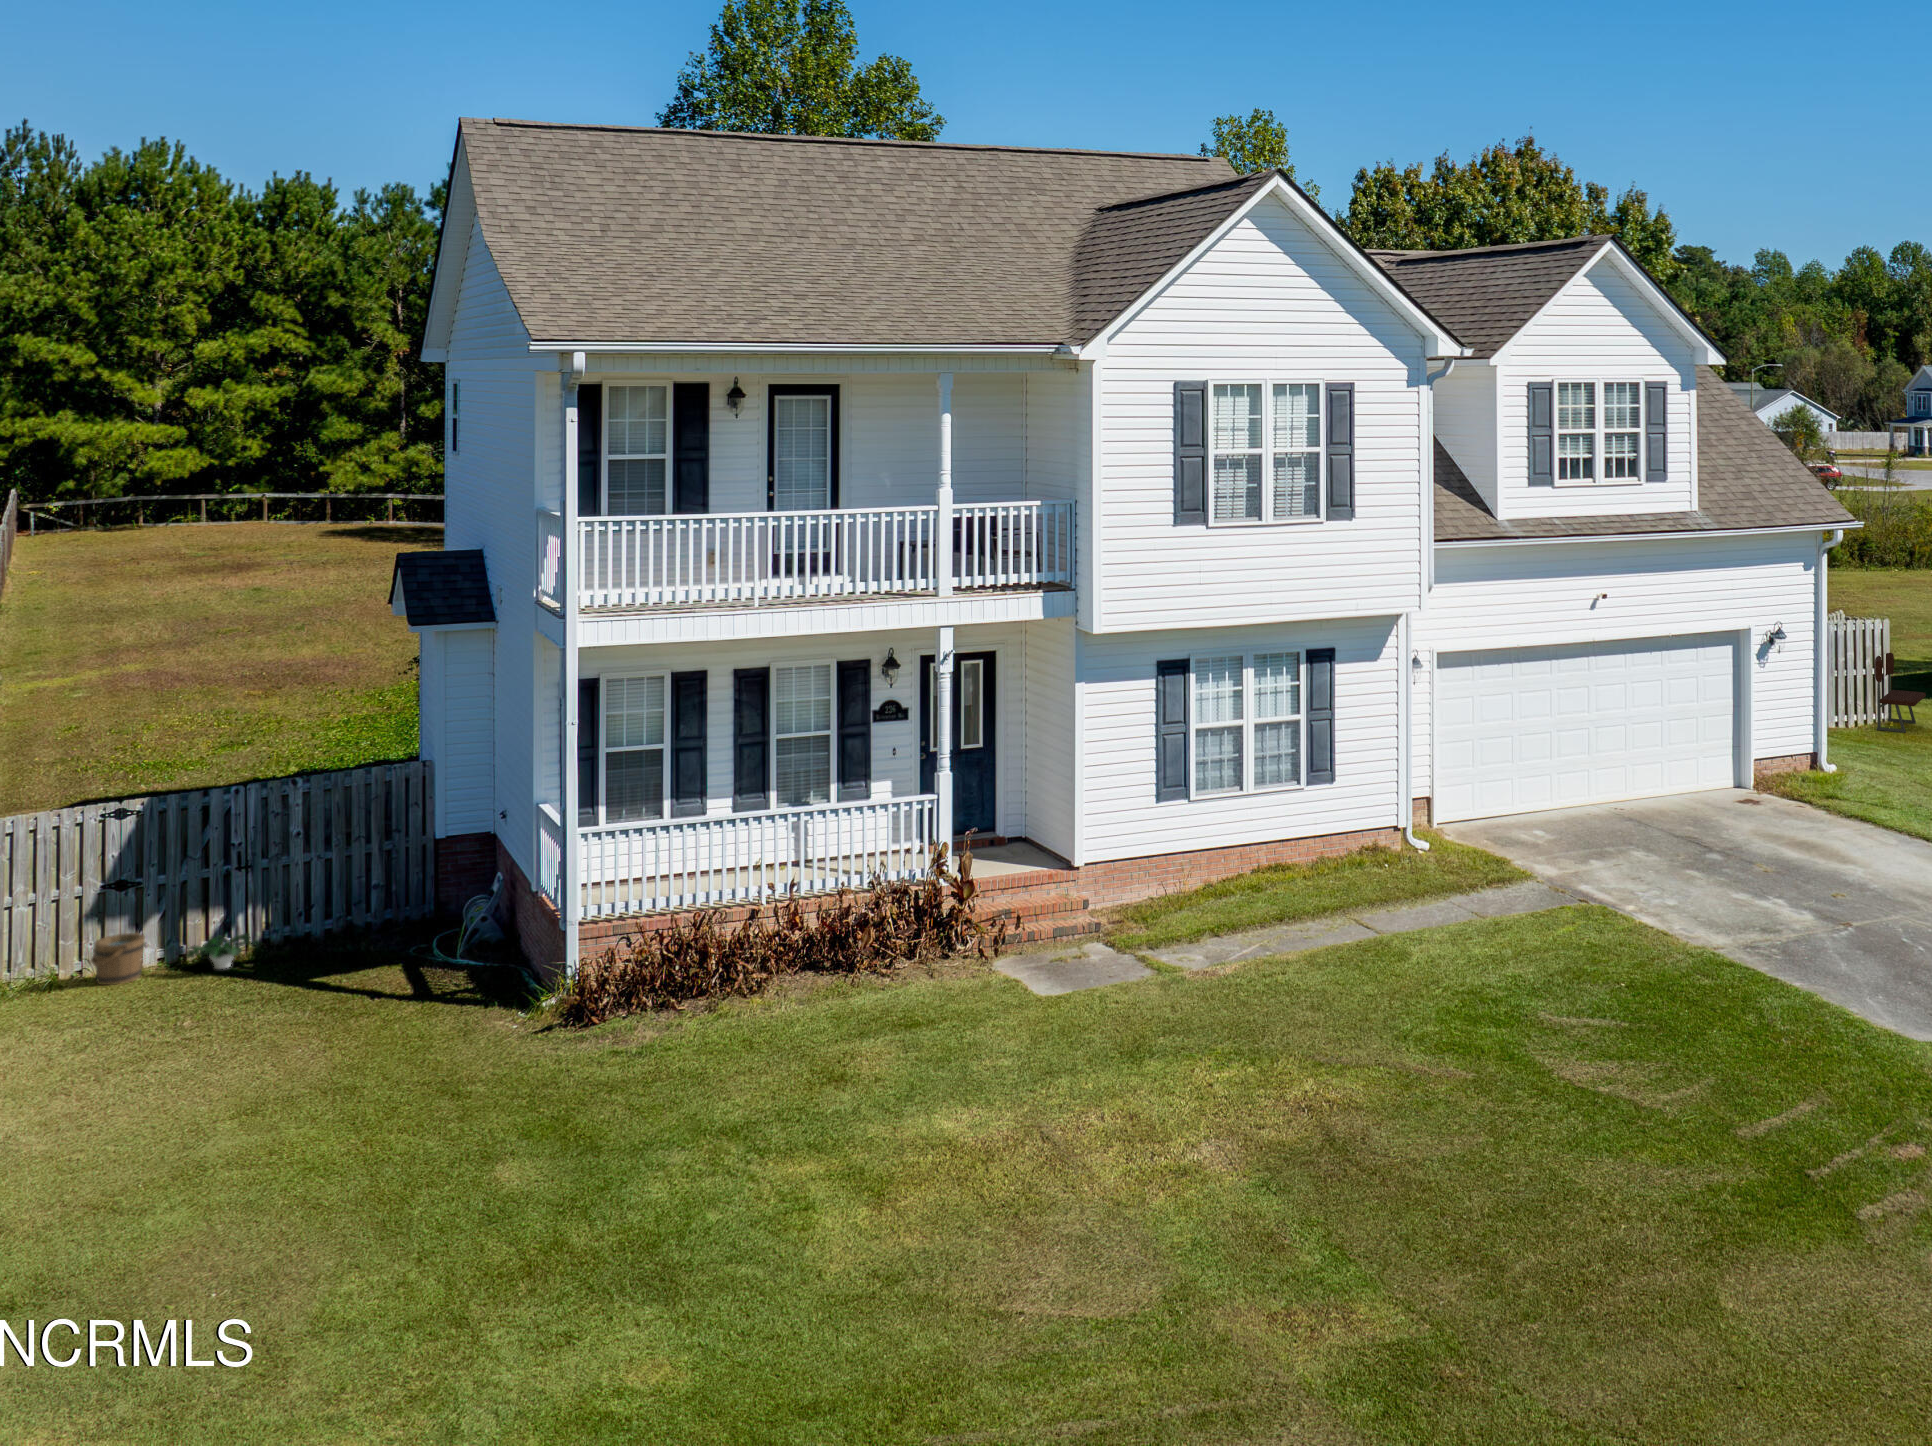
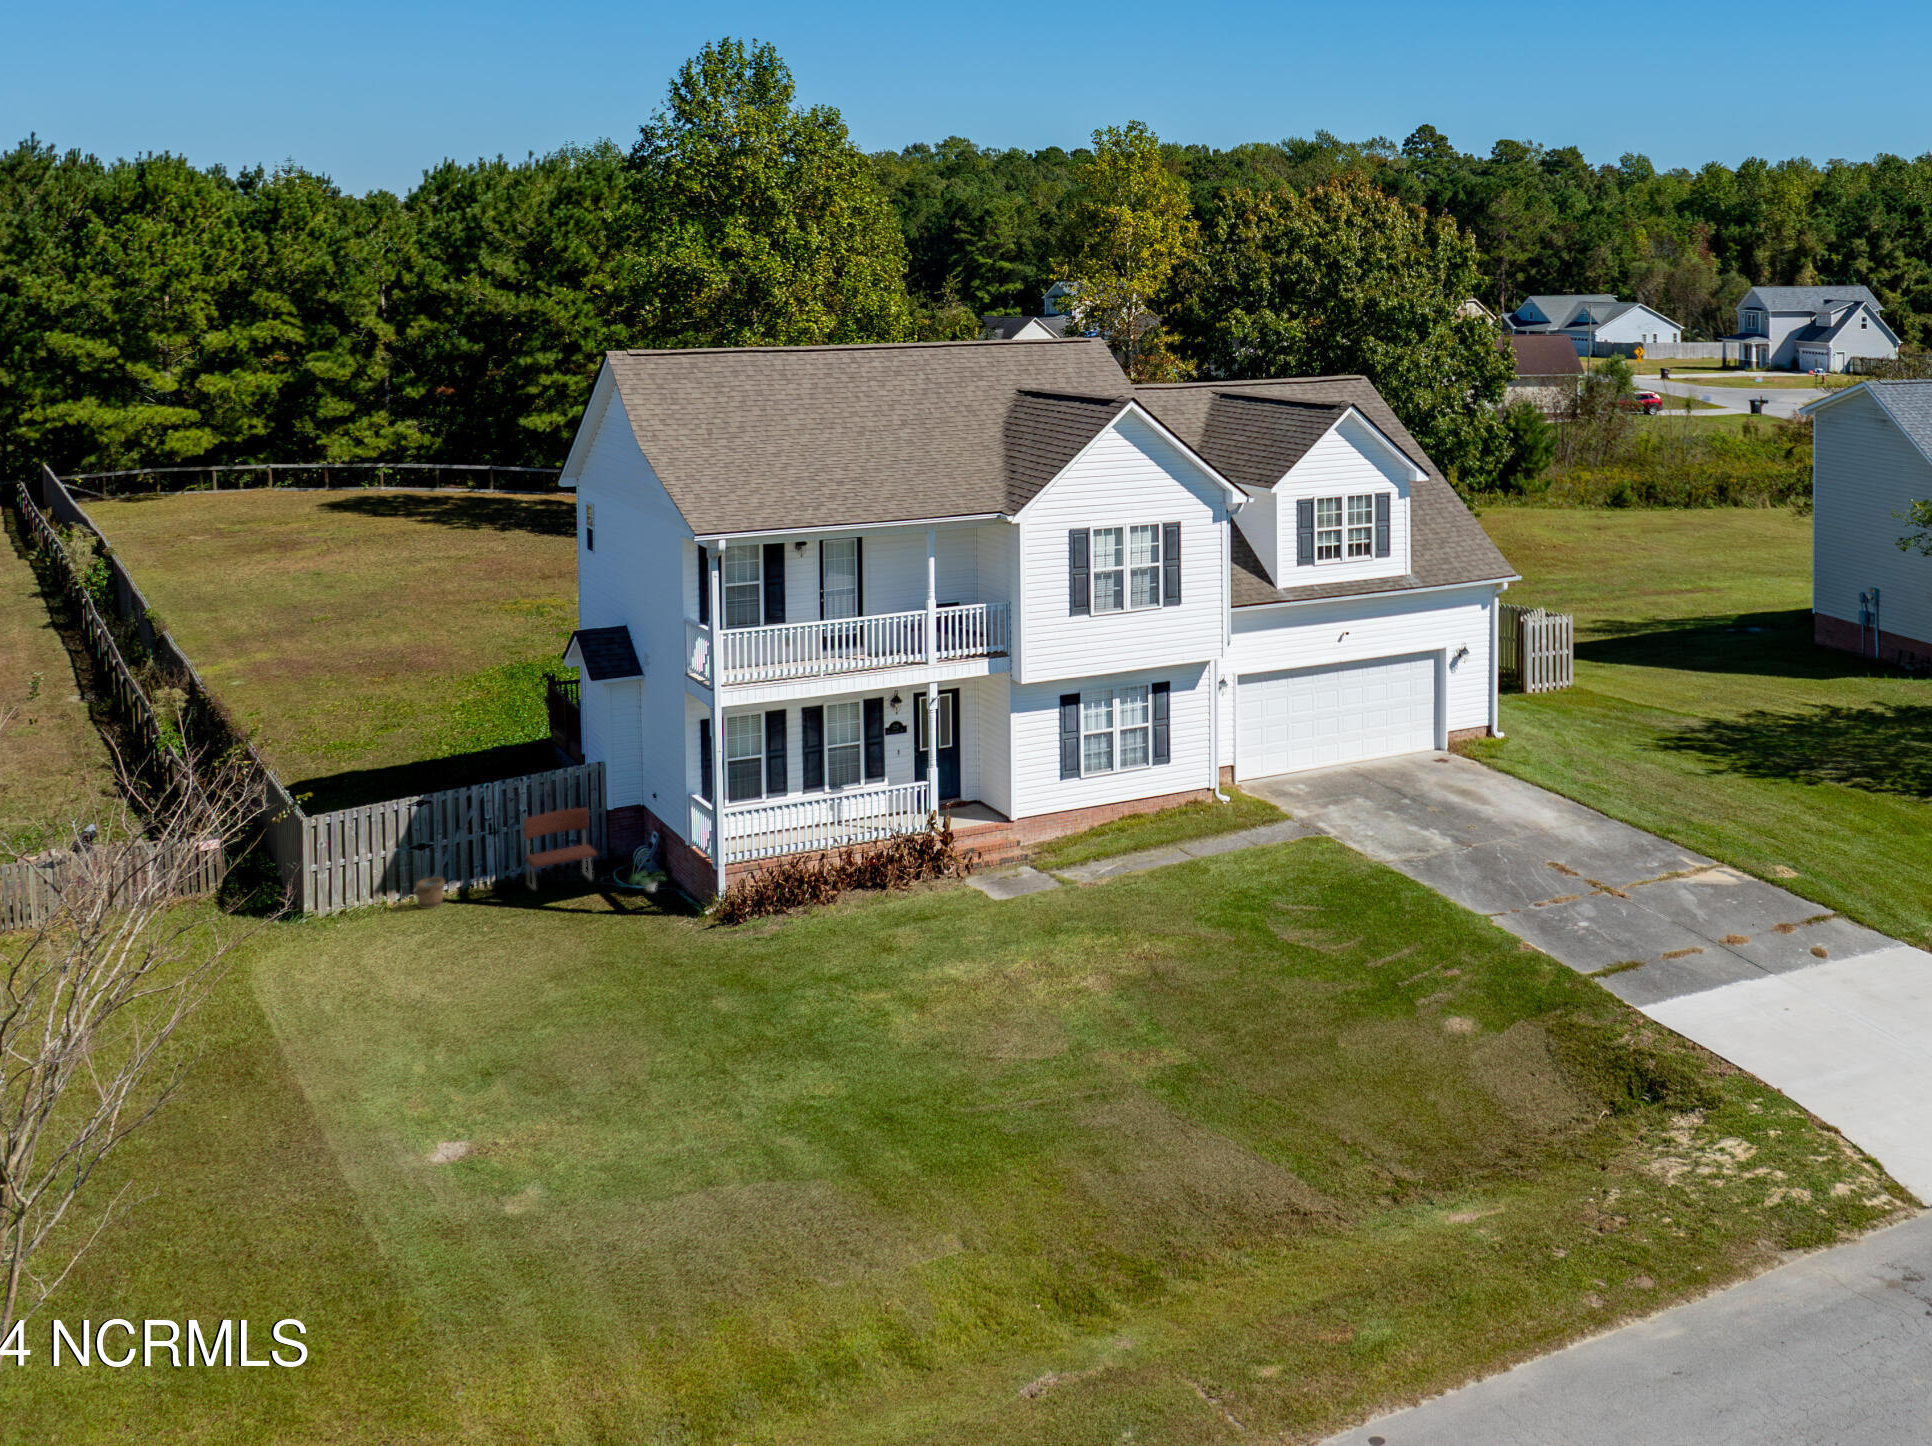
bench: present [1875,653,1926,733] -> present [524,808,596,890]
potted plant: present [186,933,257,969] -> present [629,871,665,891]

